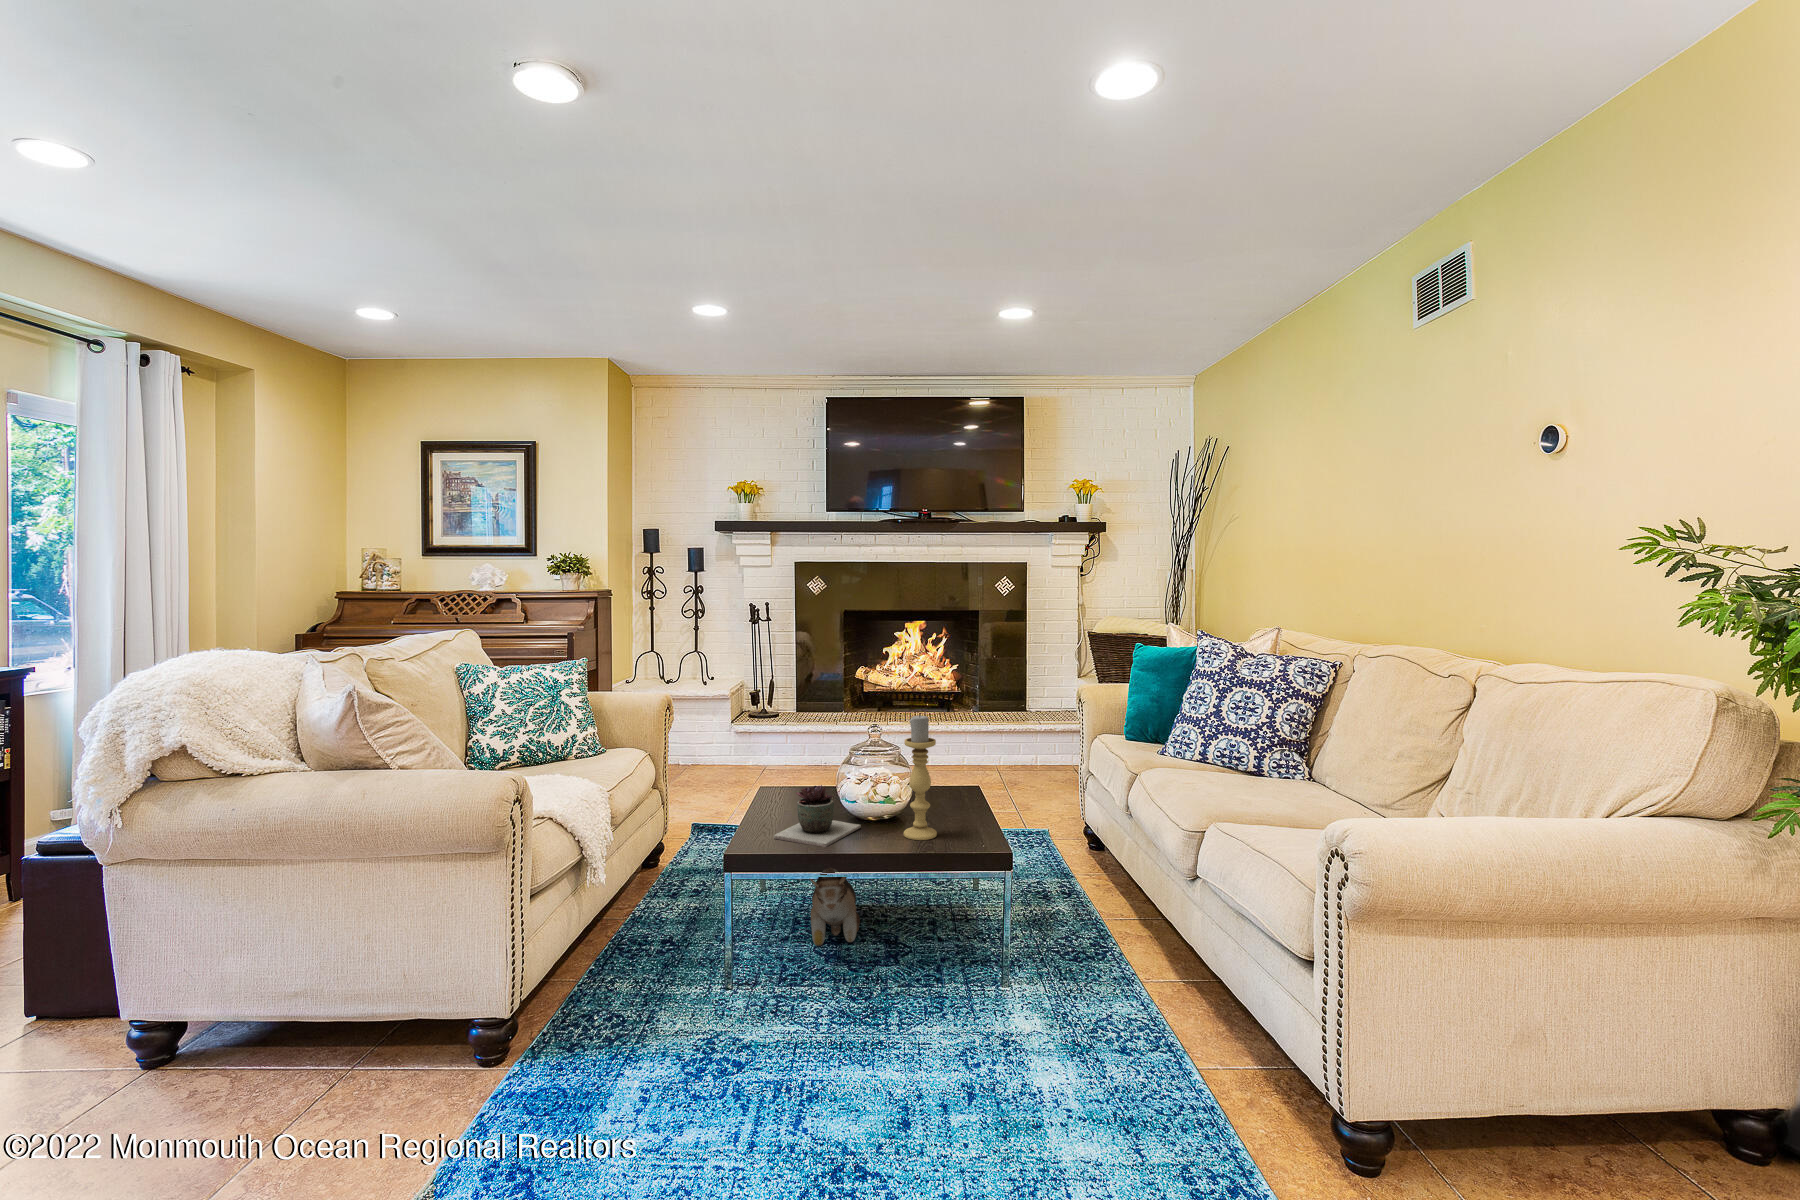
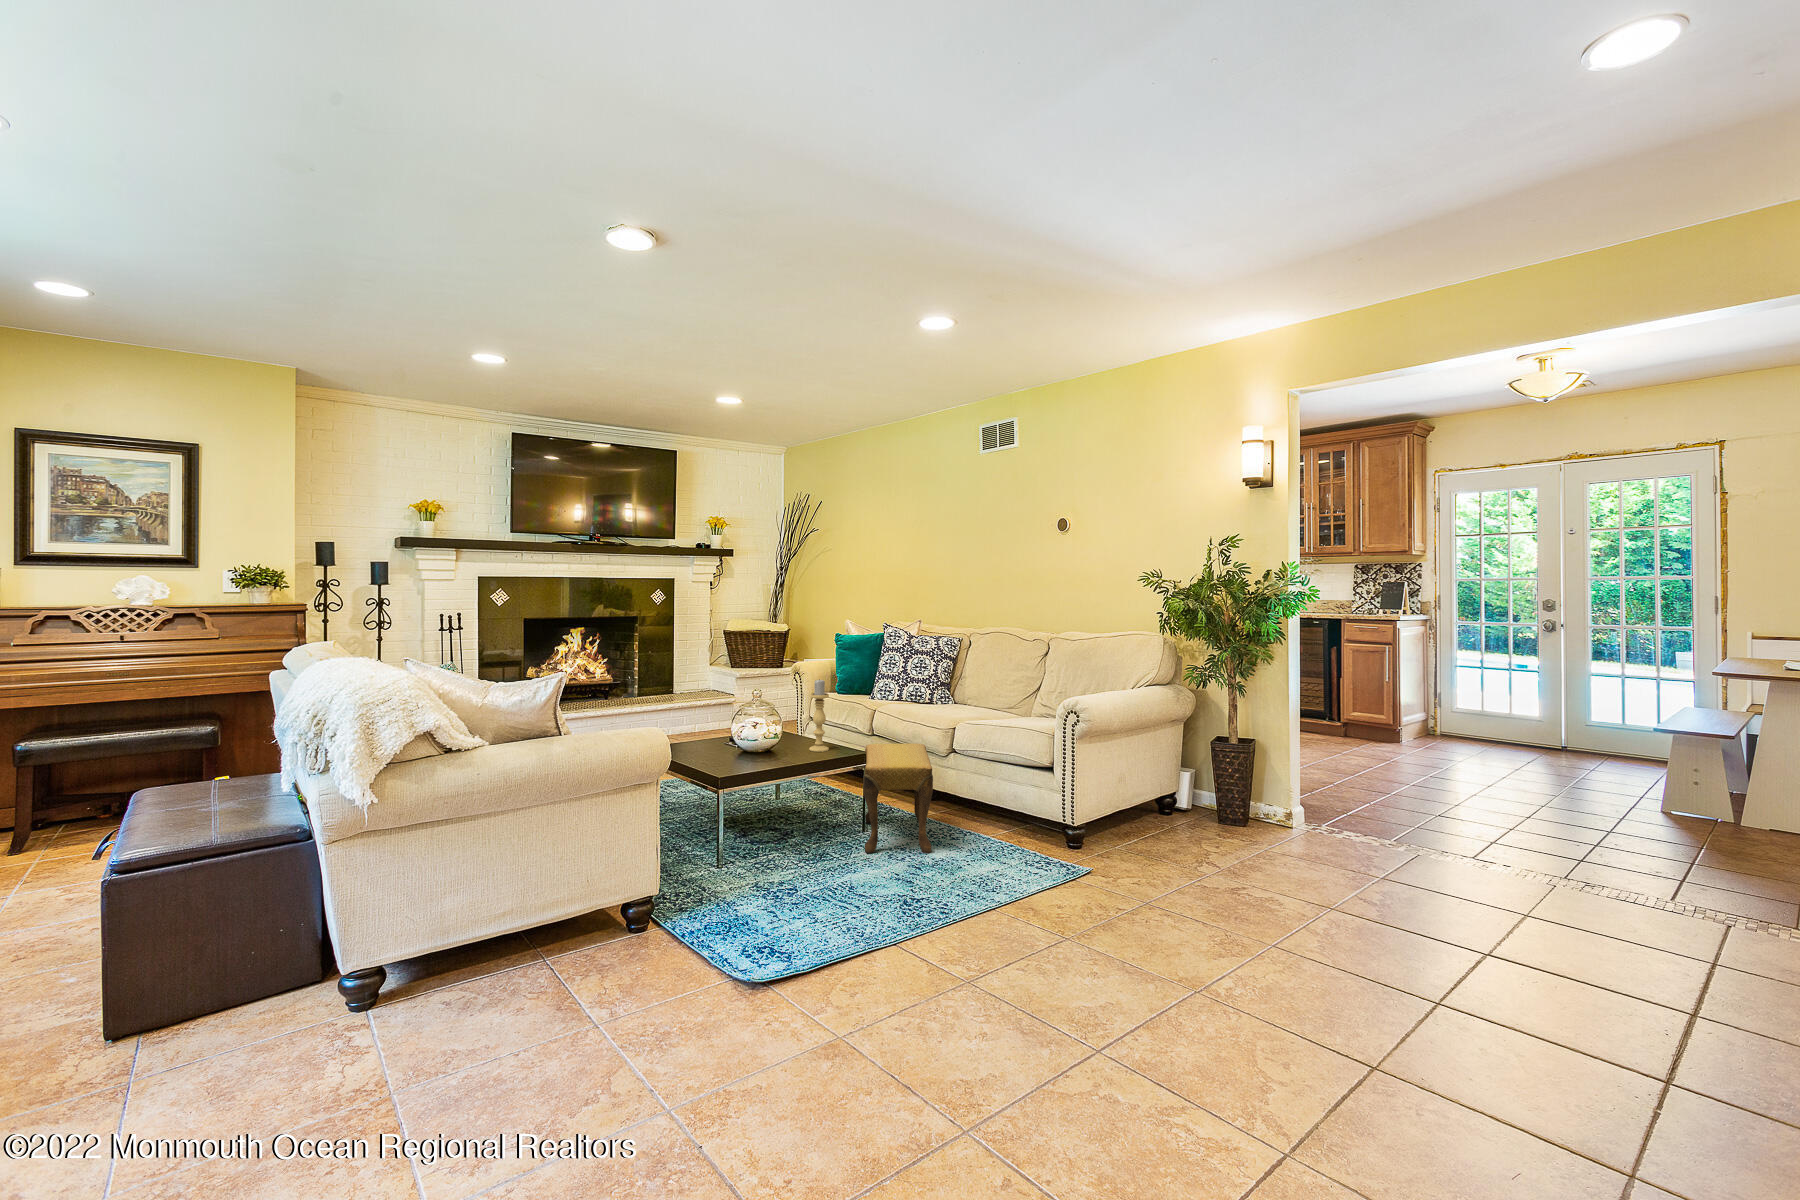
succulent plant: present [774,785,861,847] -> none [745,728,787,763]
footstool: none [878,843,1091,1105] -> present [863,744,933,853]
plush toy: present [809,868,860,946] -> none [724,780,781,832]

